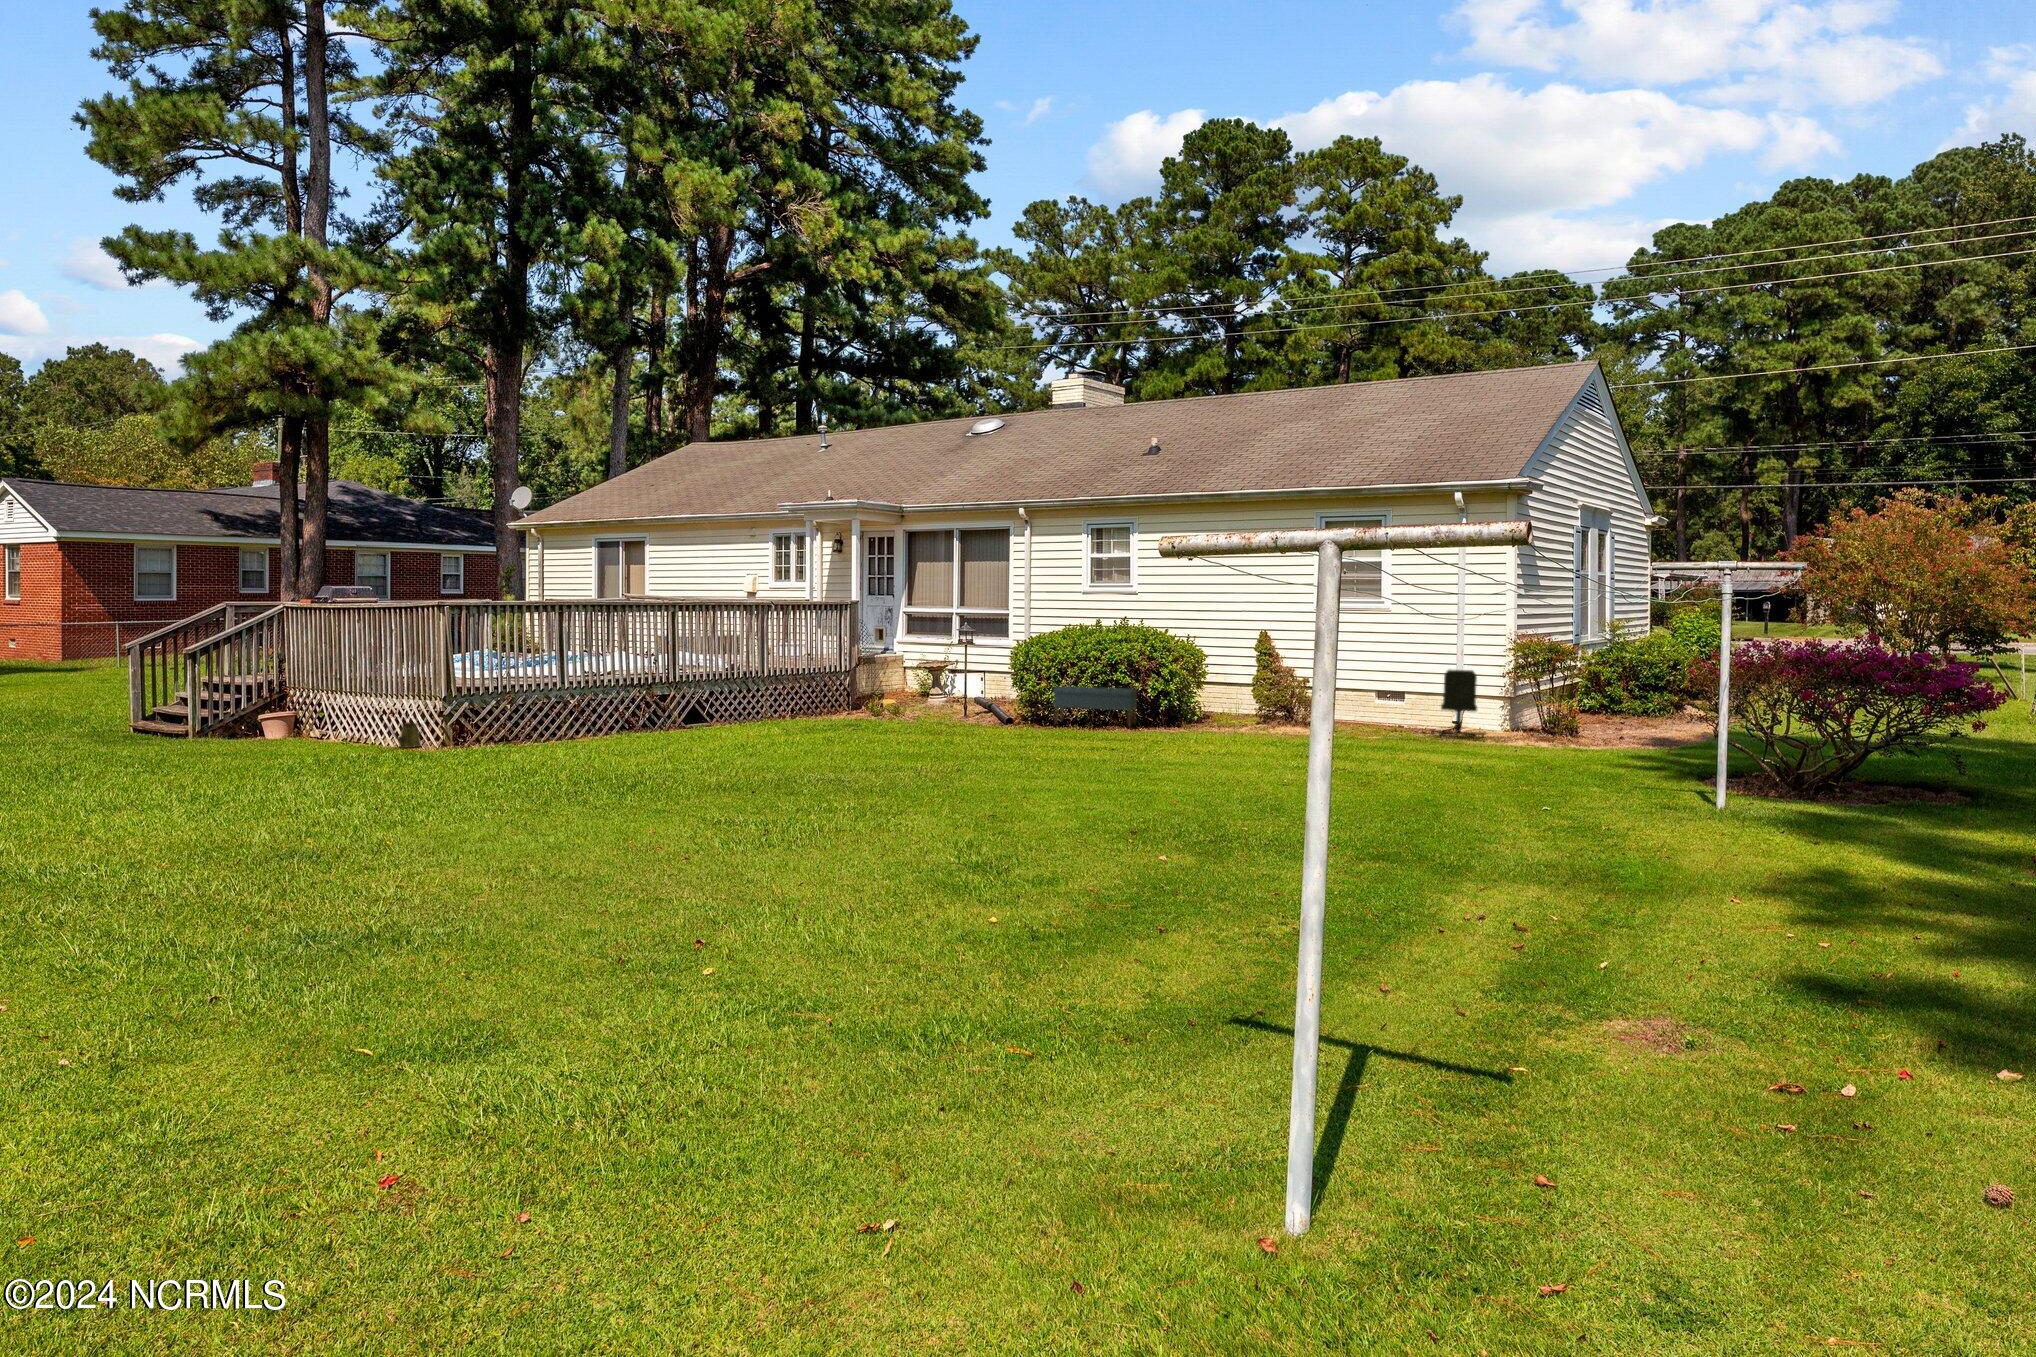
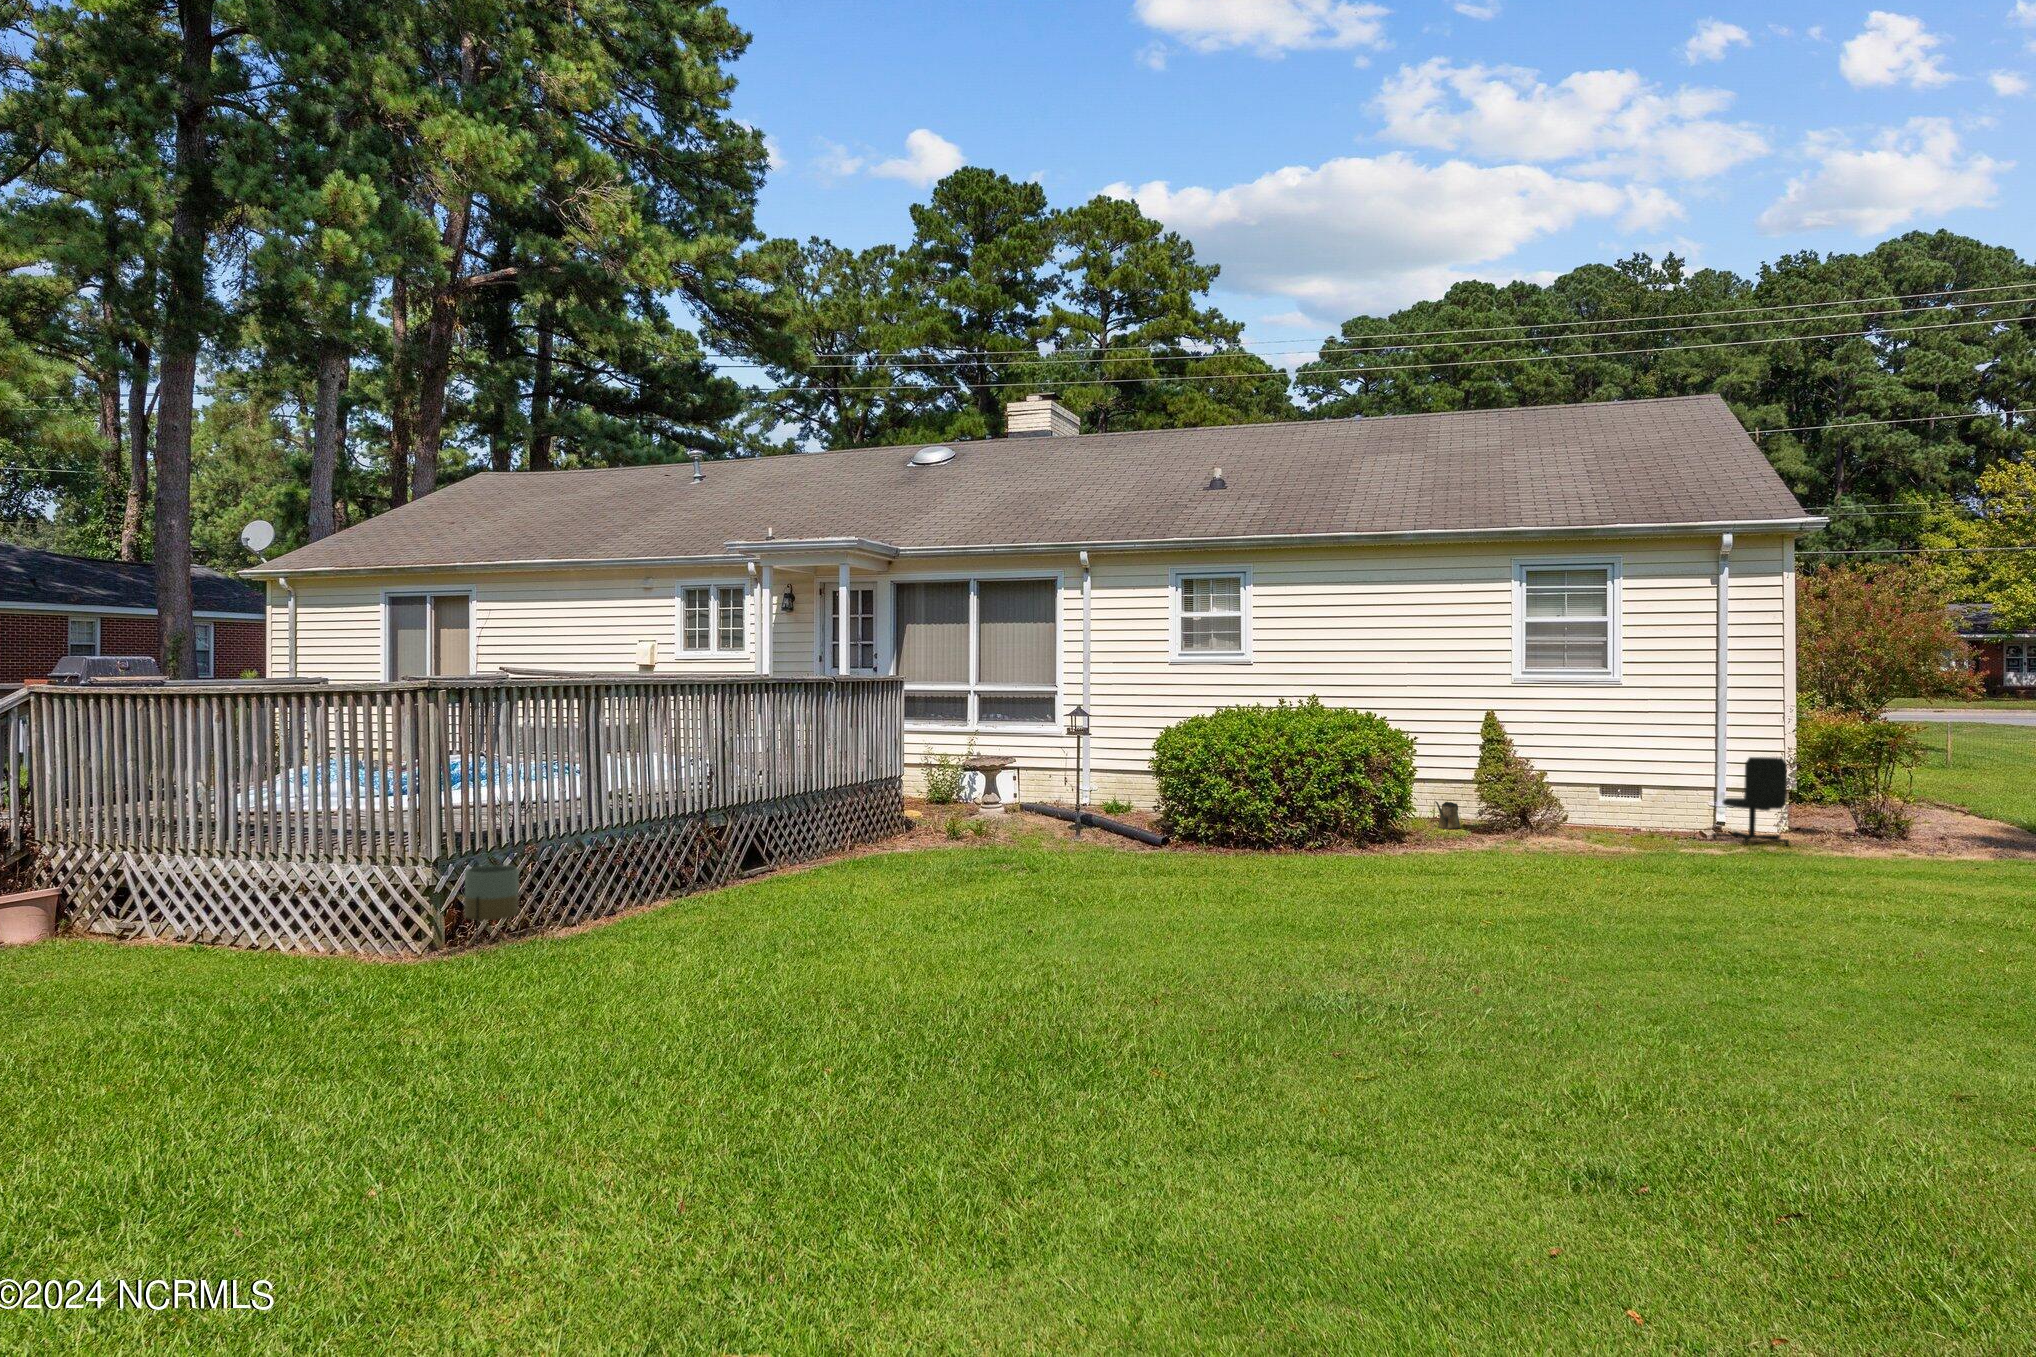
bench: present [1053,686,1137,727] -> none [1243,790,1362,846]
planter: none [462,704,493,746] -> present [464,865,520,944]
watering can: present [386,722,424,748] -> present [1435,801,1461,829]

